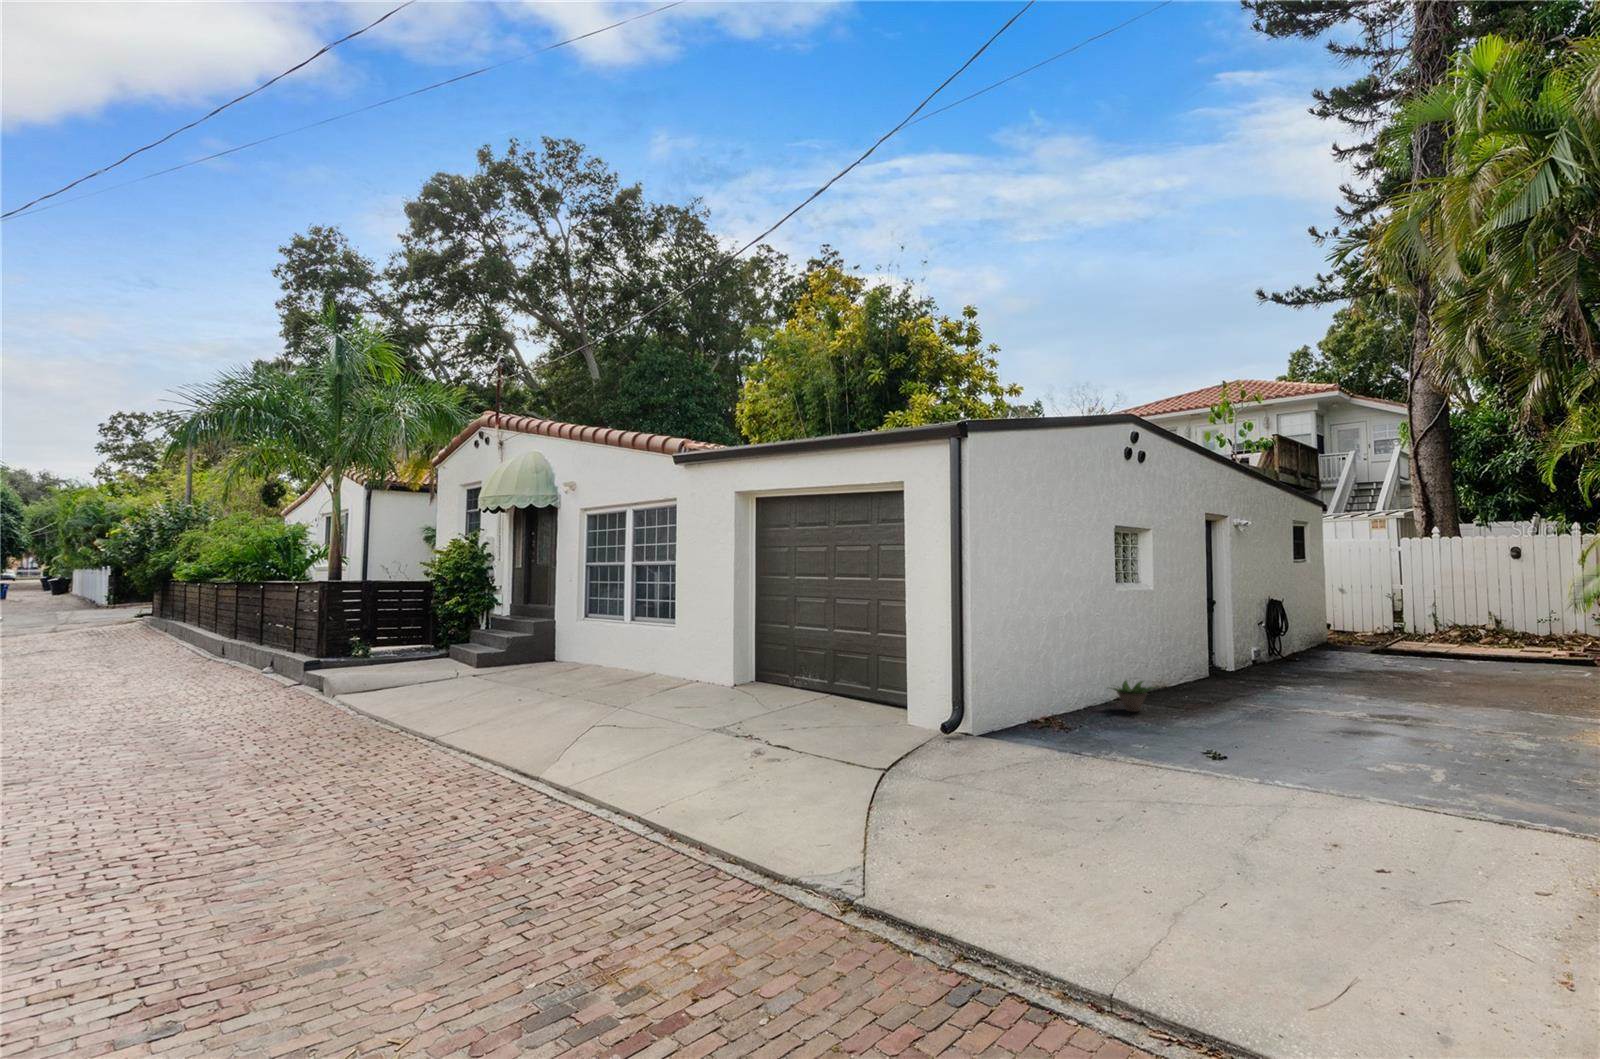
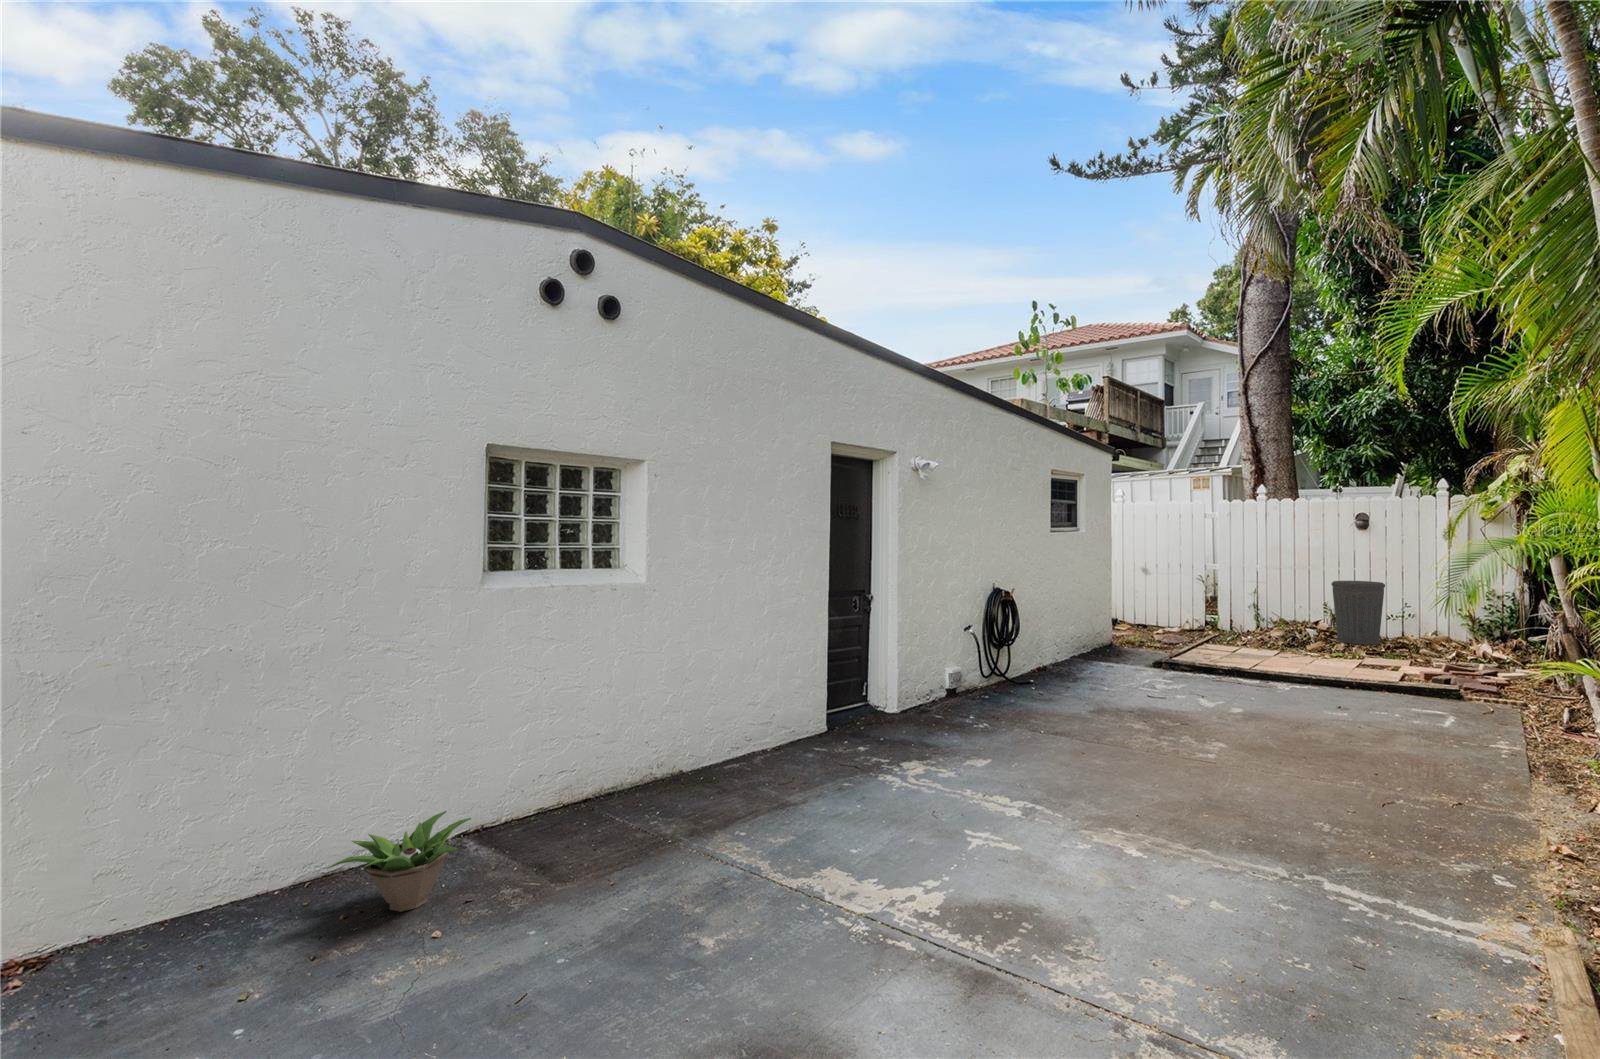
trash can: none [1496,595,1537,639] -> present [1331,581,1385,645]

